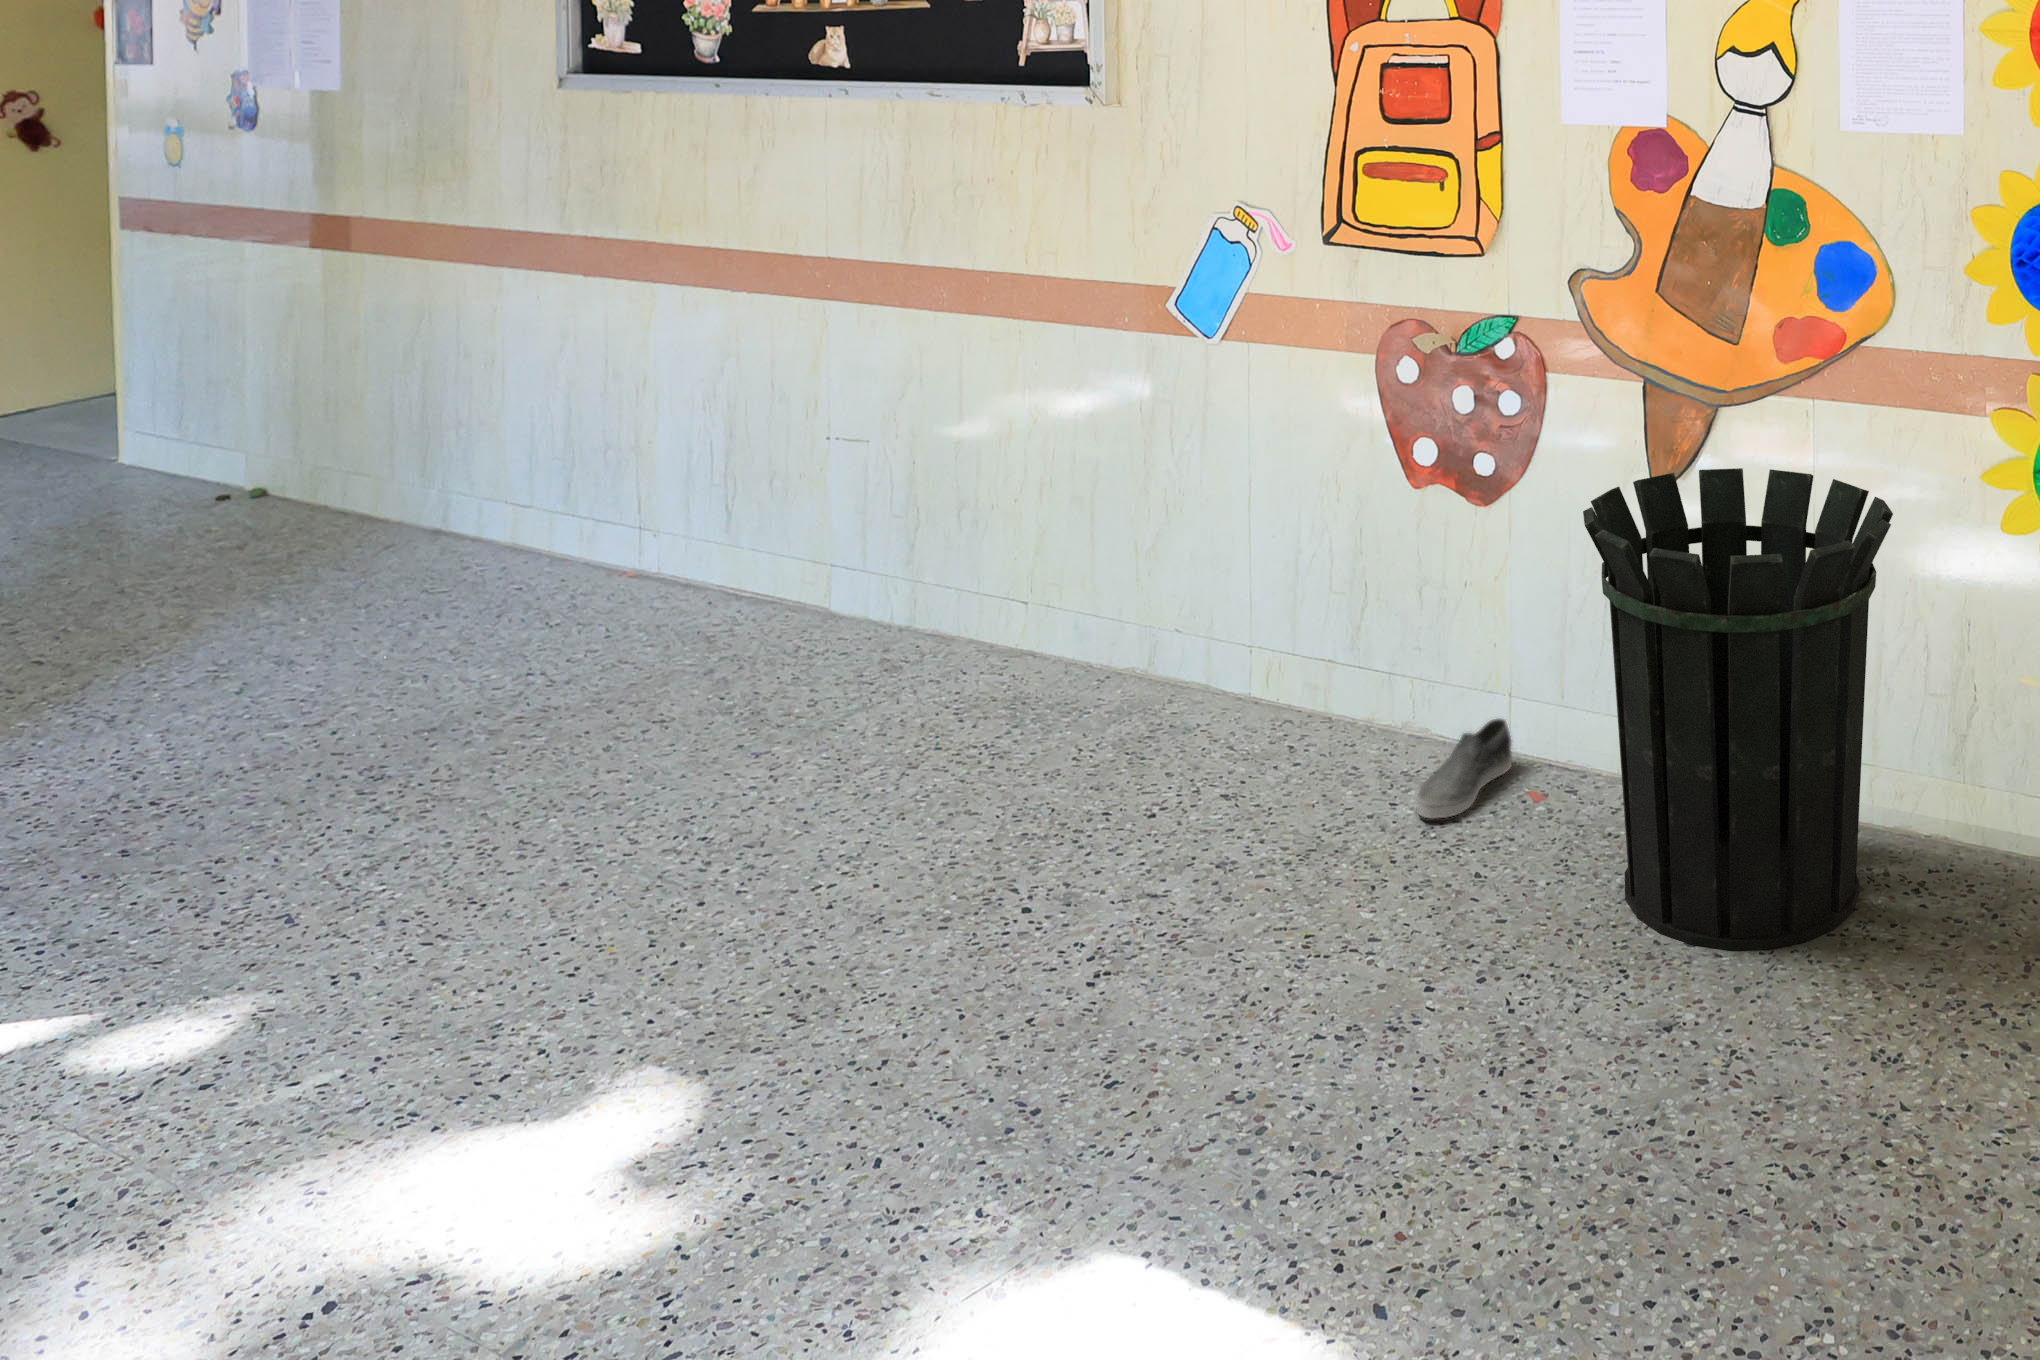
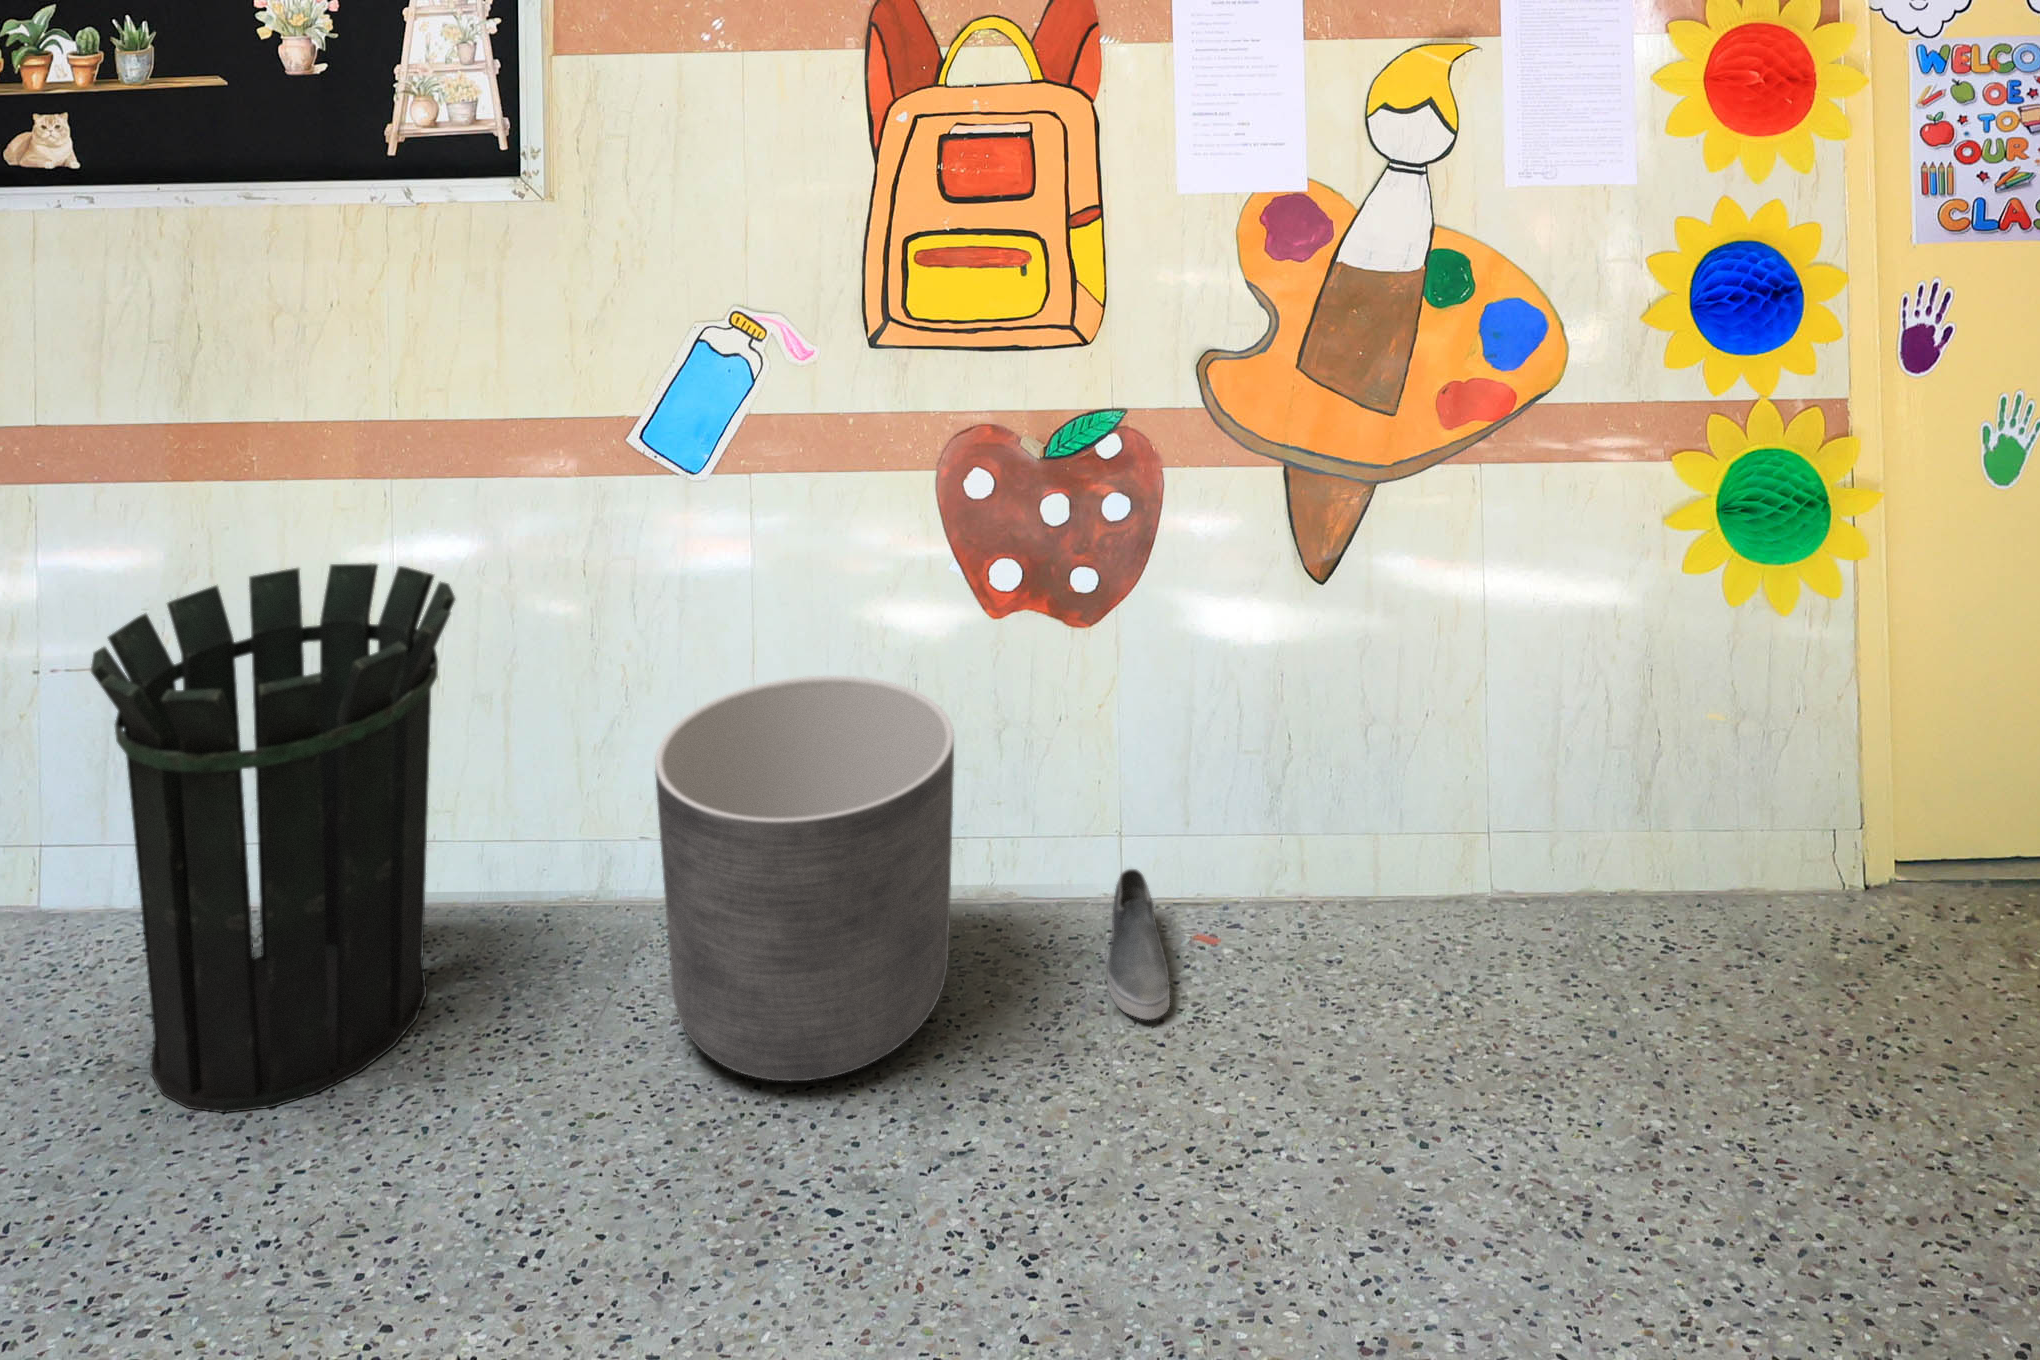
waste bin: present [1583,468,1893,950] -> present [91,563,455,1113]
planter: none [1084,509,1332,795] -> present [655,676,954,1081]

